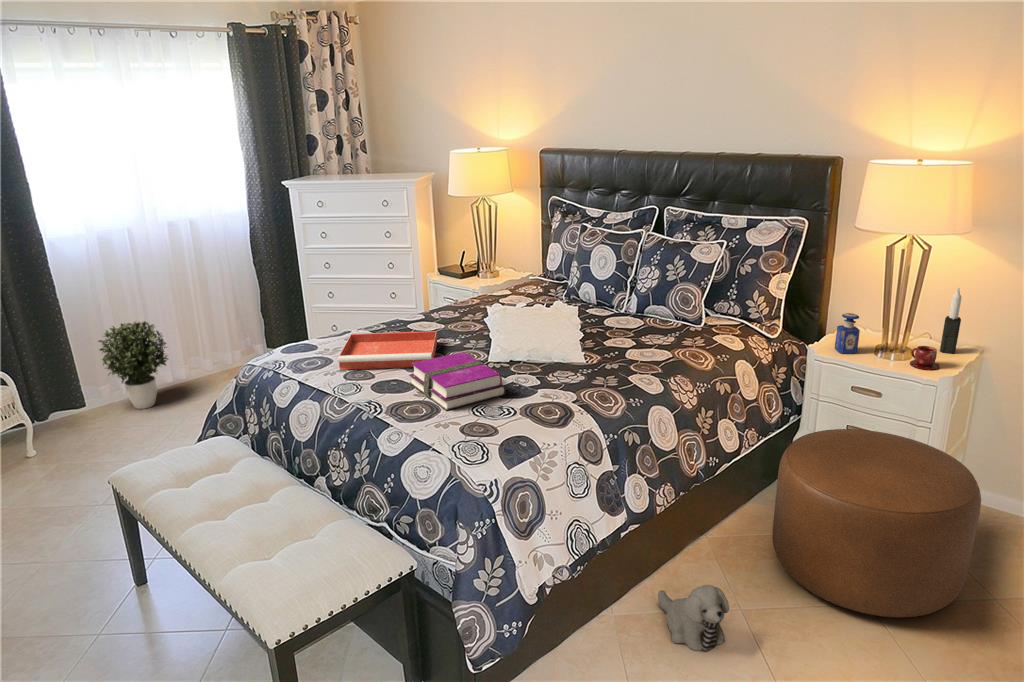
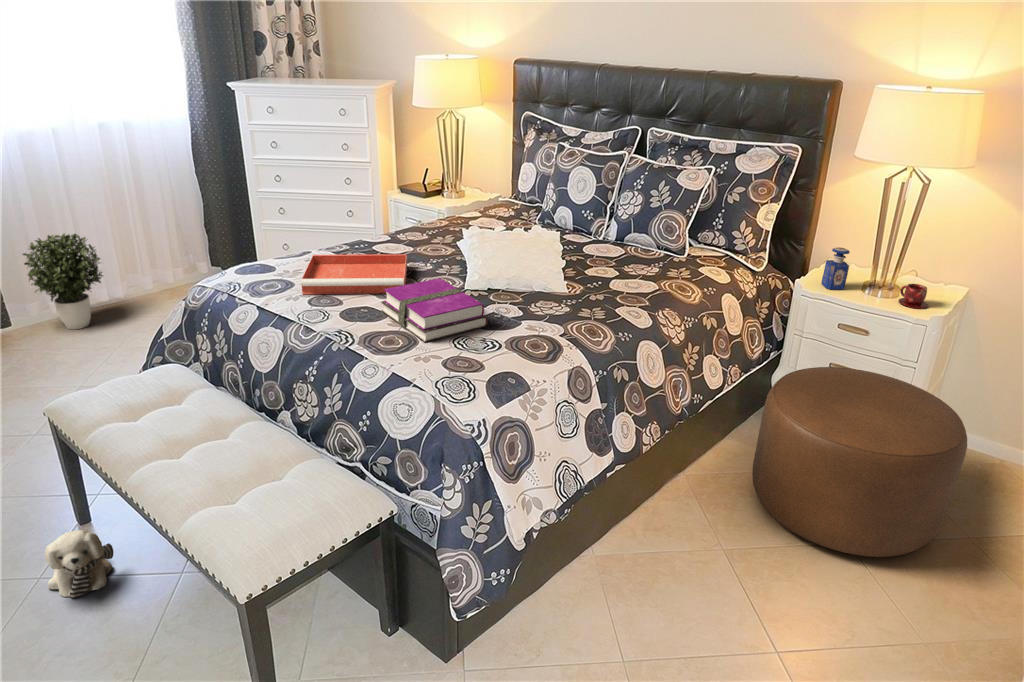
candle: present [940,288,962,354] -> none [926,224,954,292]
plush toy: present [658,585,729,652] -> present [45,530,113,598]

